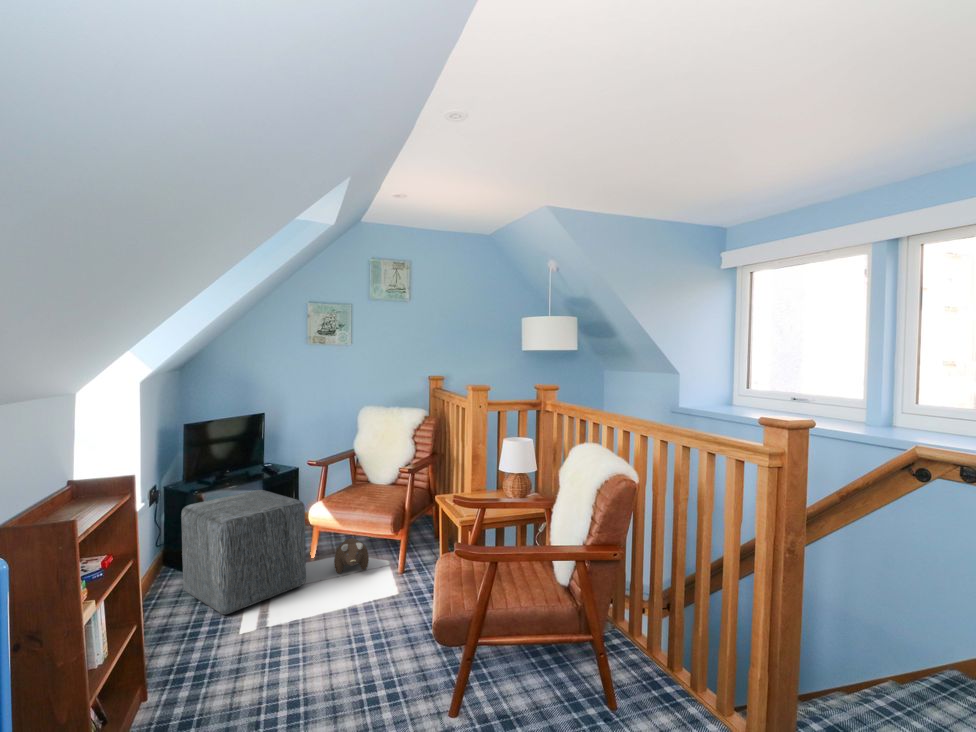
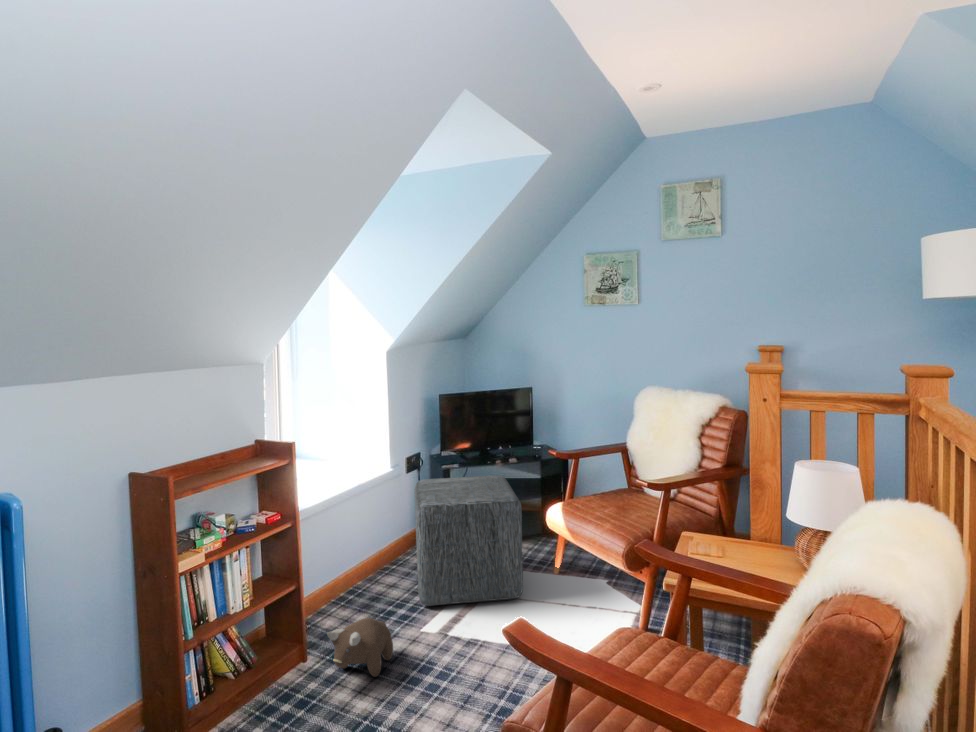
plush toy: present [334,538,369,574] -> present [327,618,393,677]

